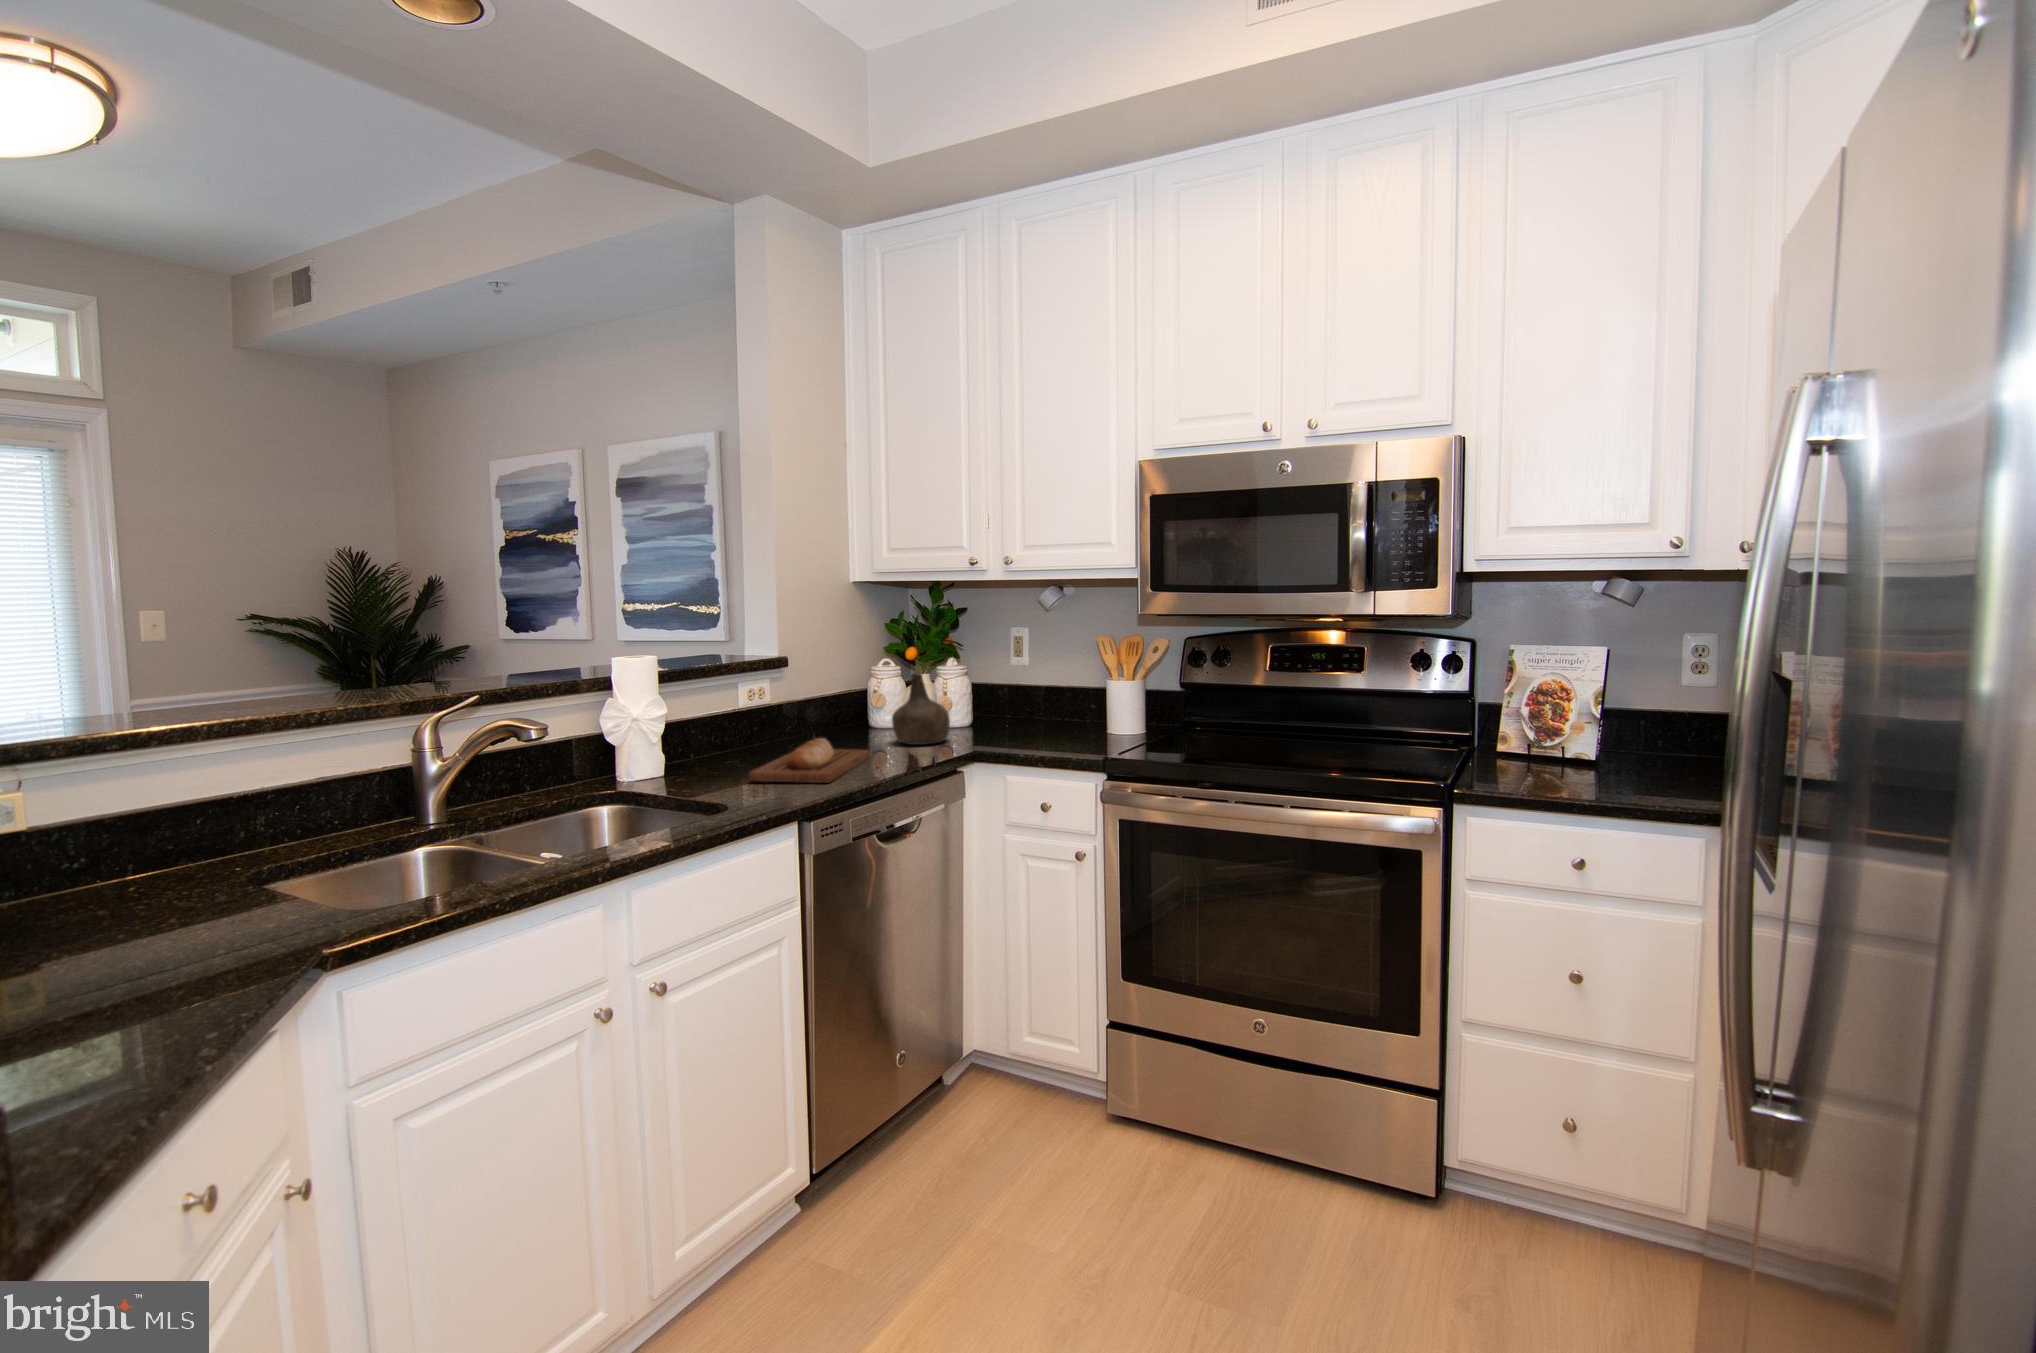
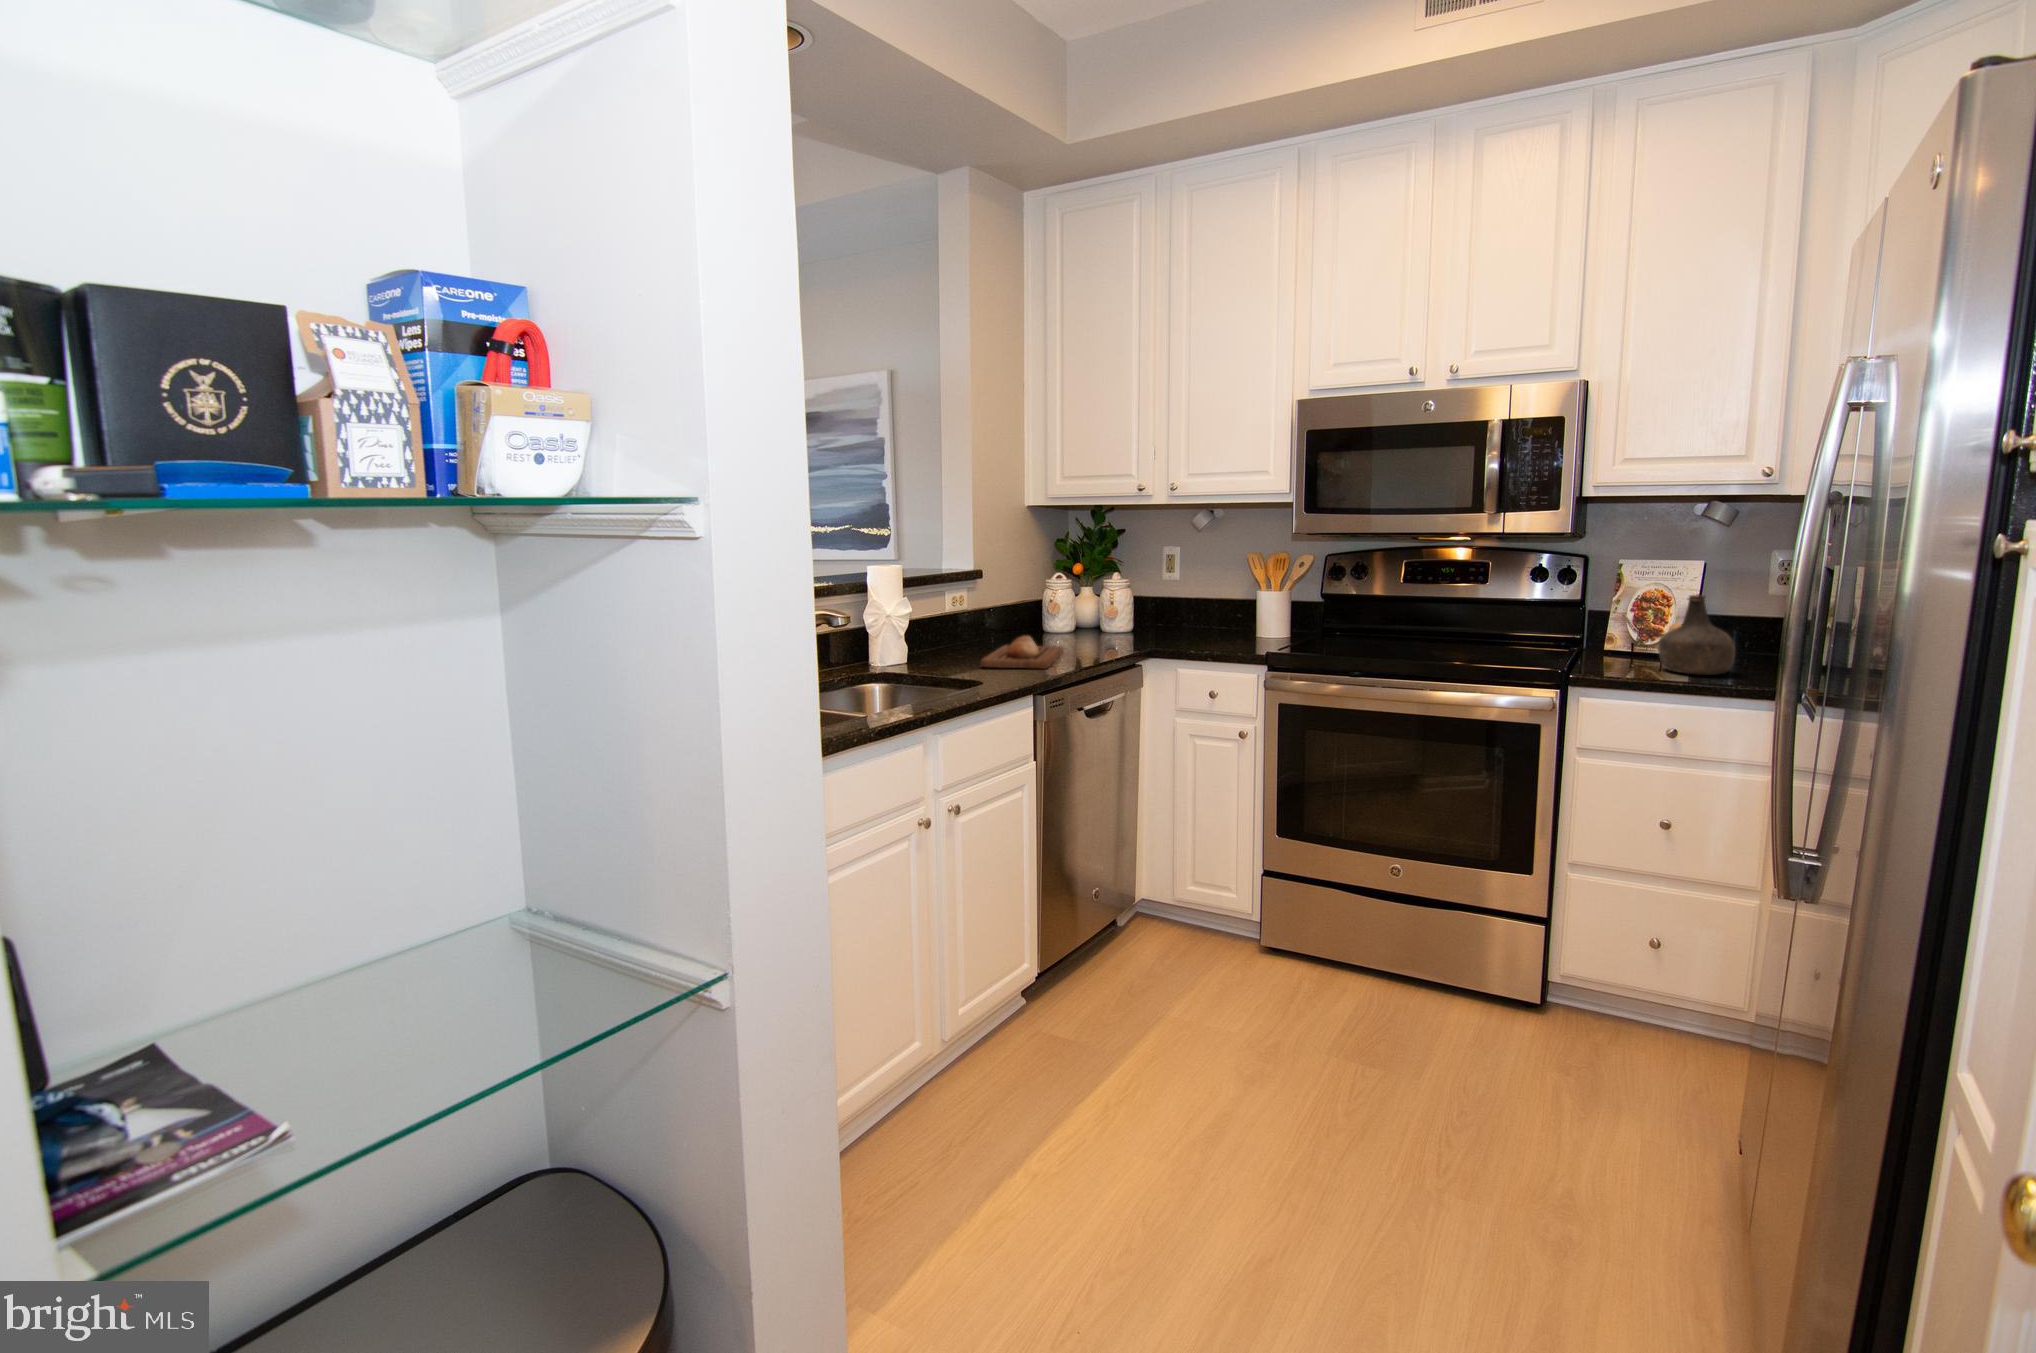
bottle: present [892,673,950,745] -> present [1658,595,1735,675]

